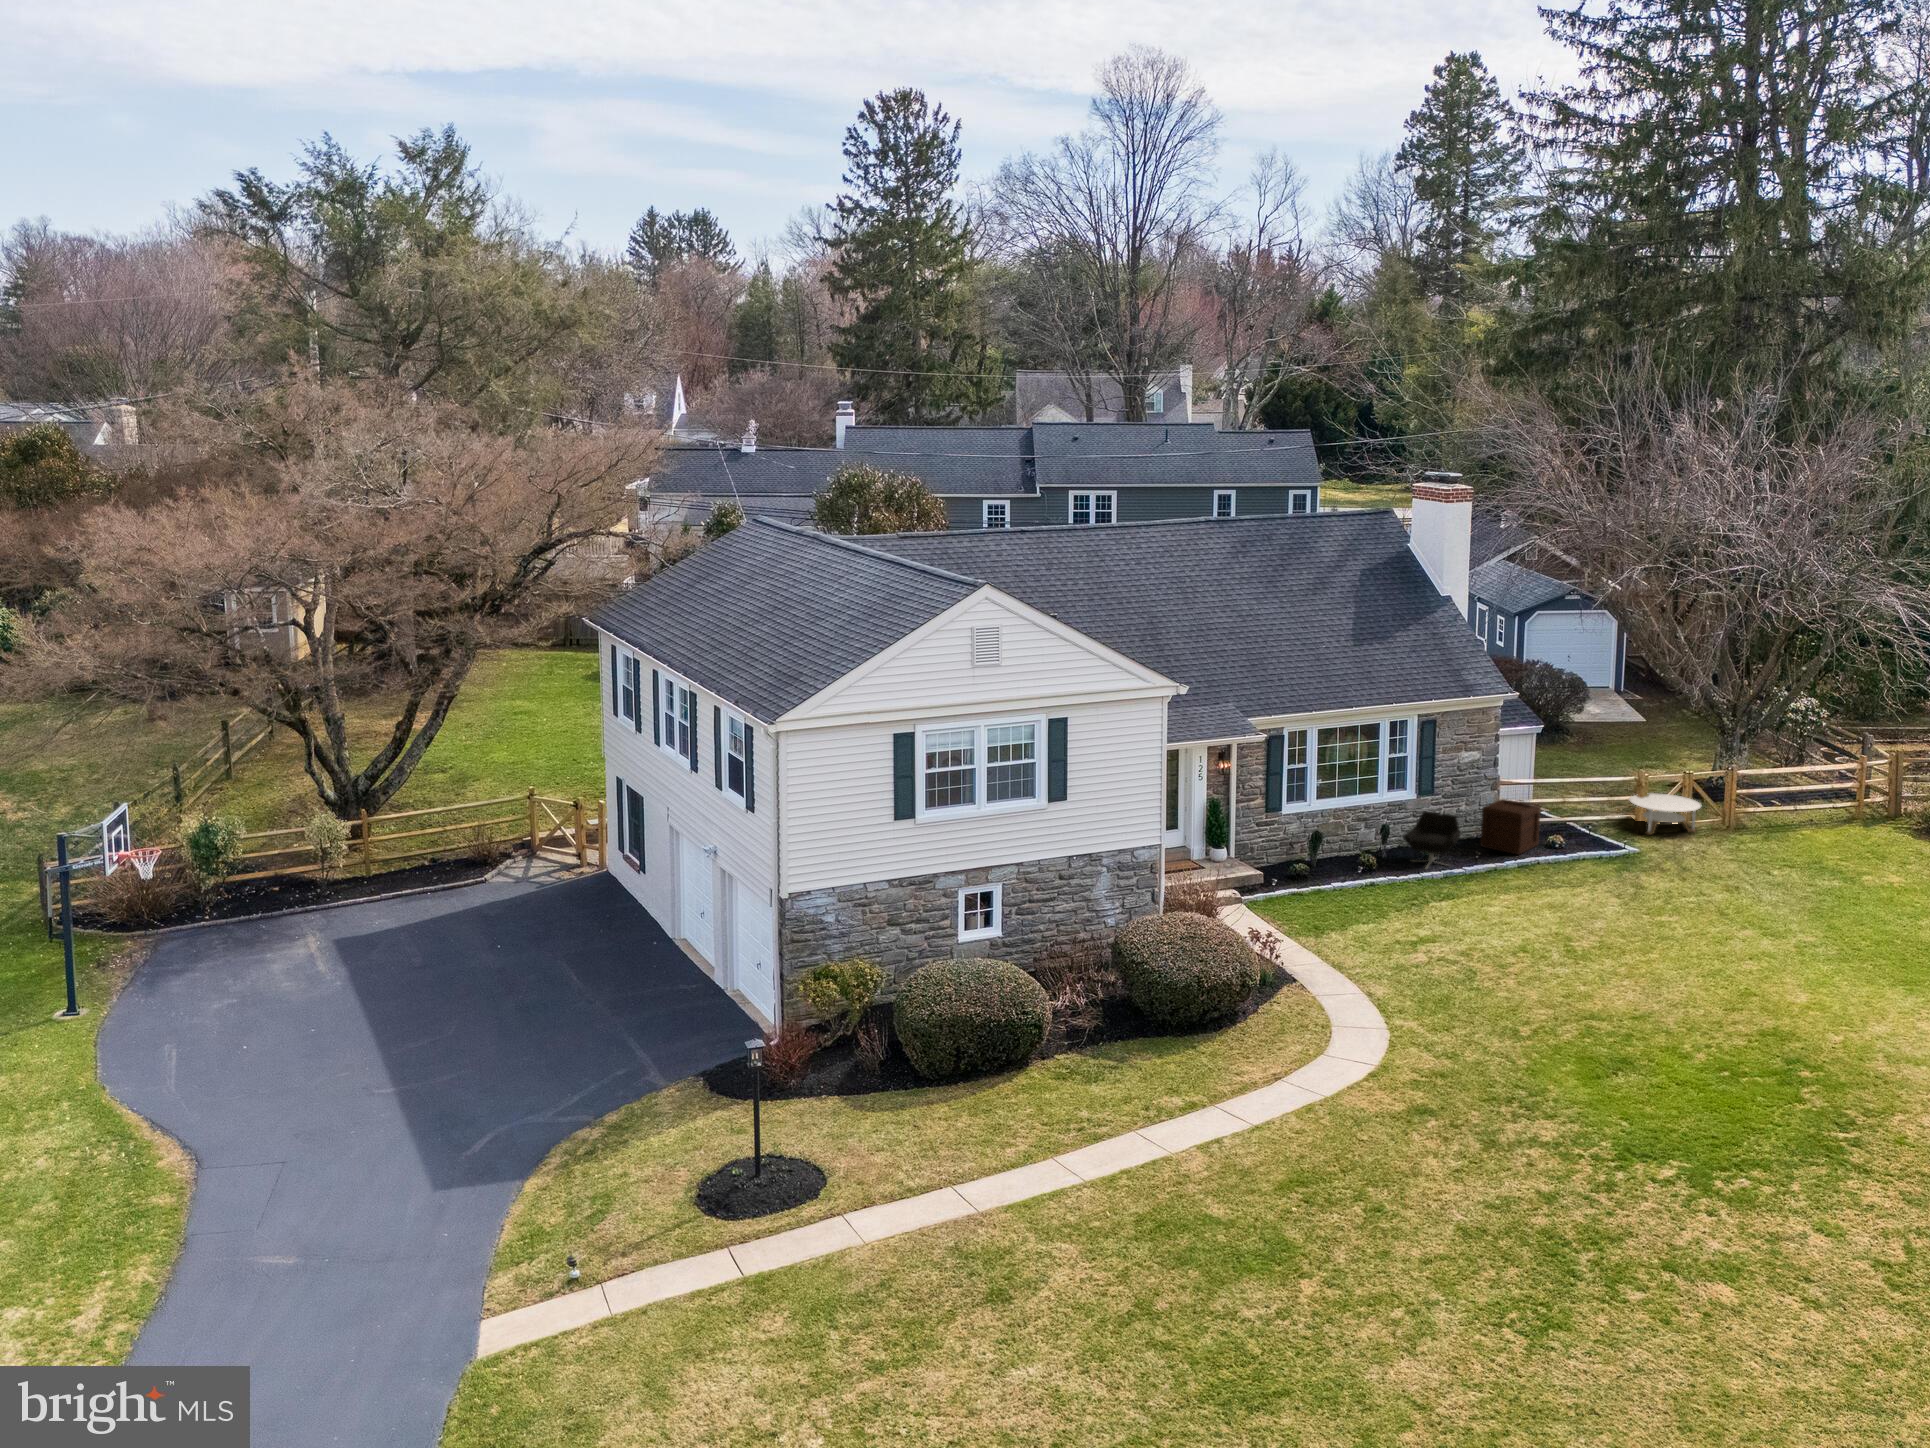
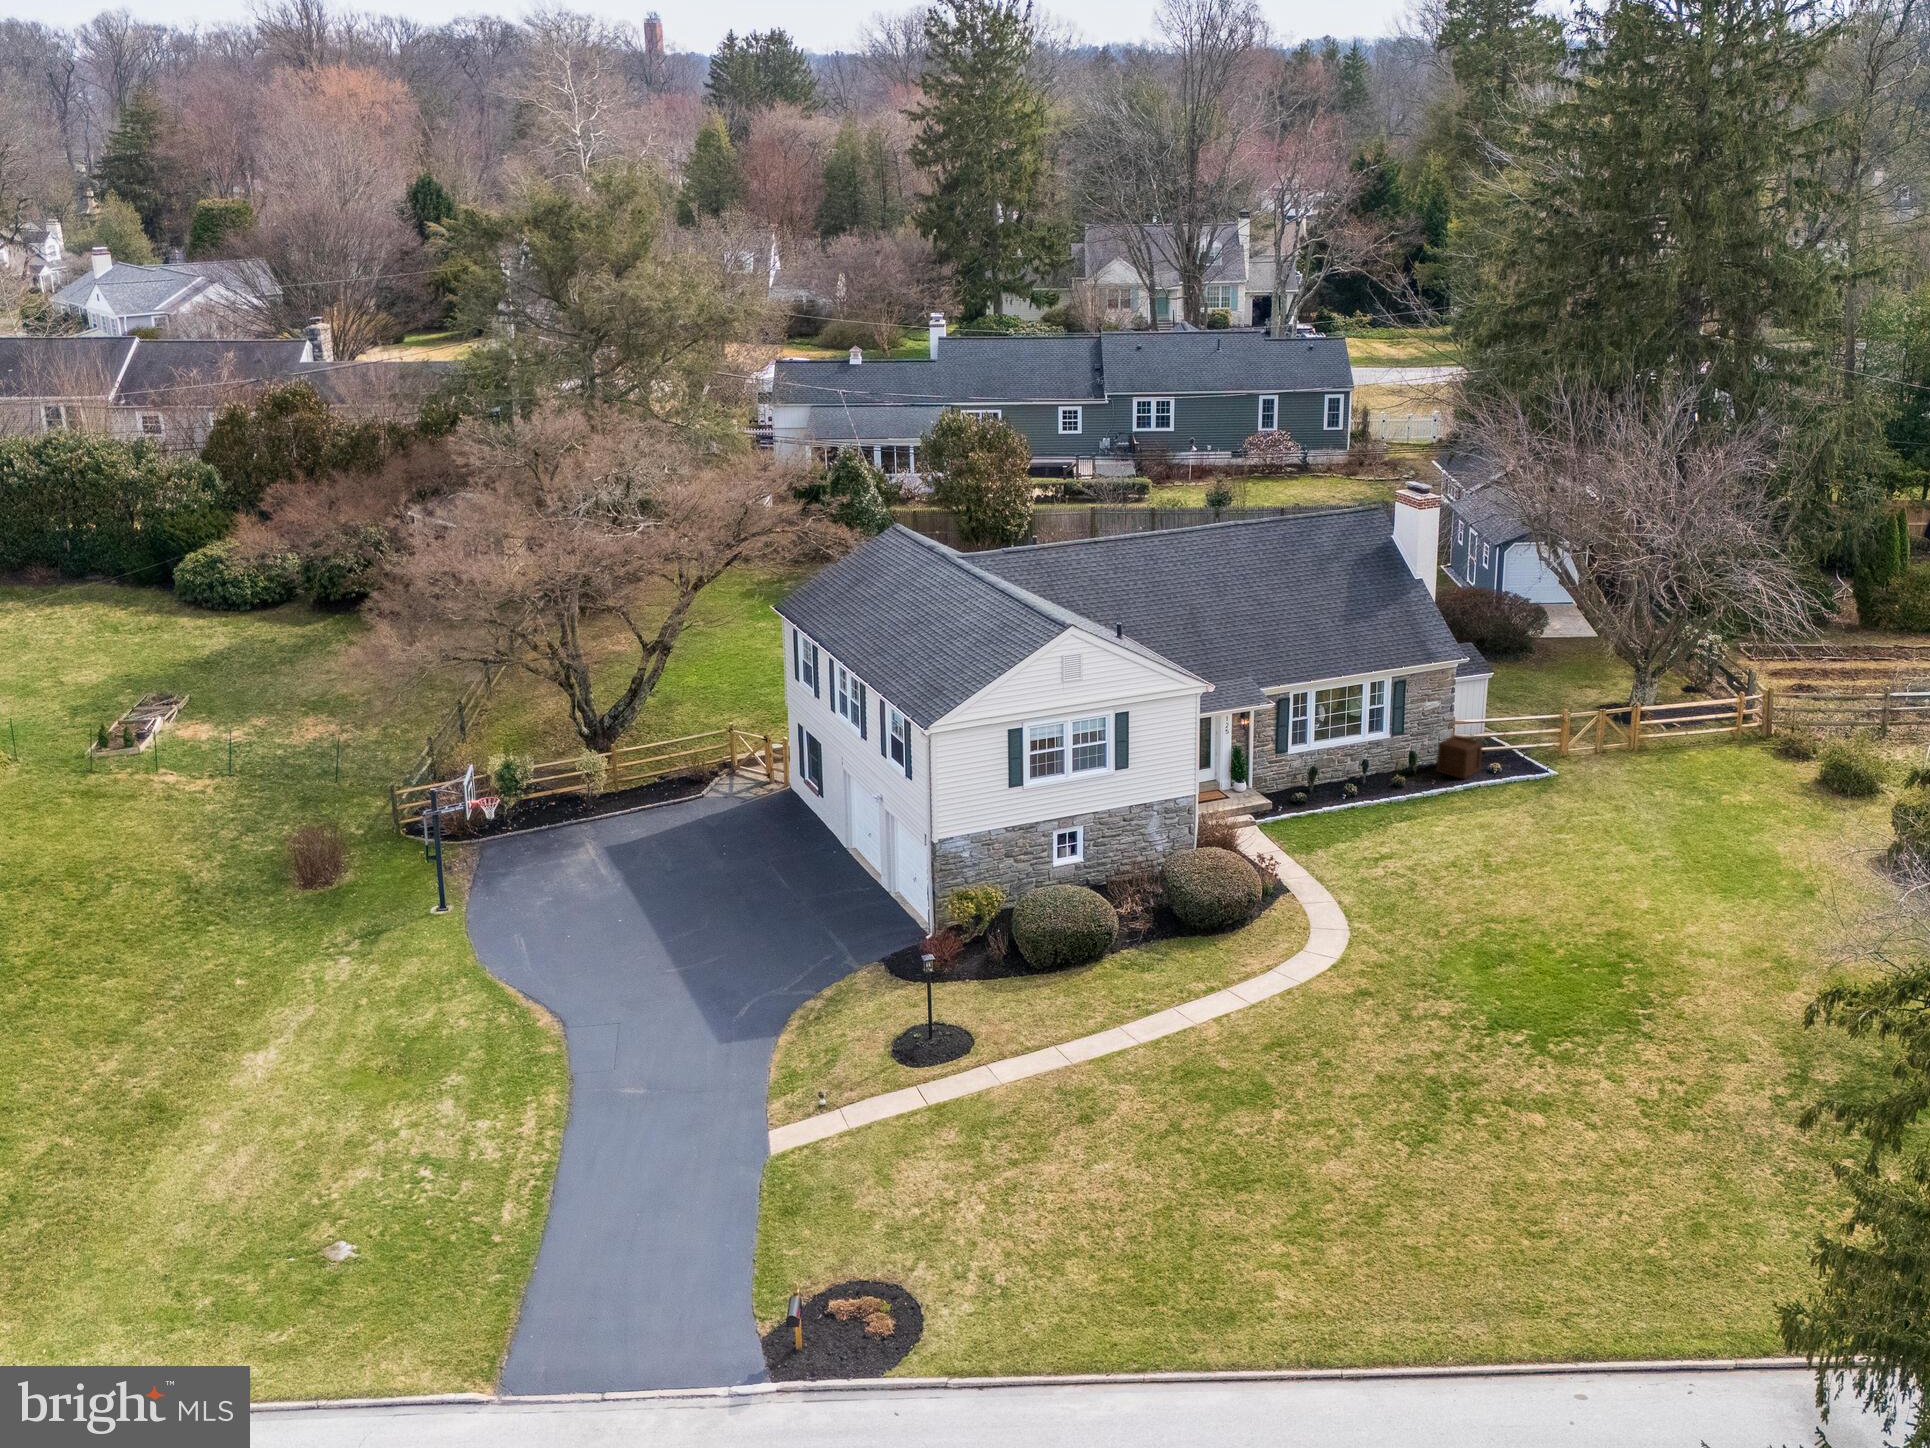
round table: present [1629,793,1701,835] -> none [1553,727,1607,761]
lounge chair: present [1403,811,1461,868] -> none [1377,747,1420,793]

